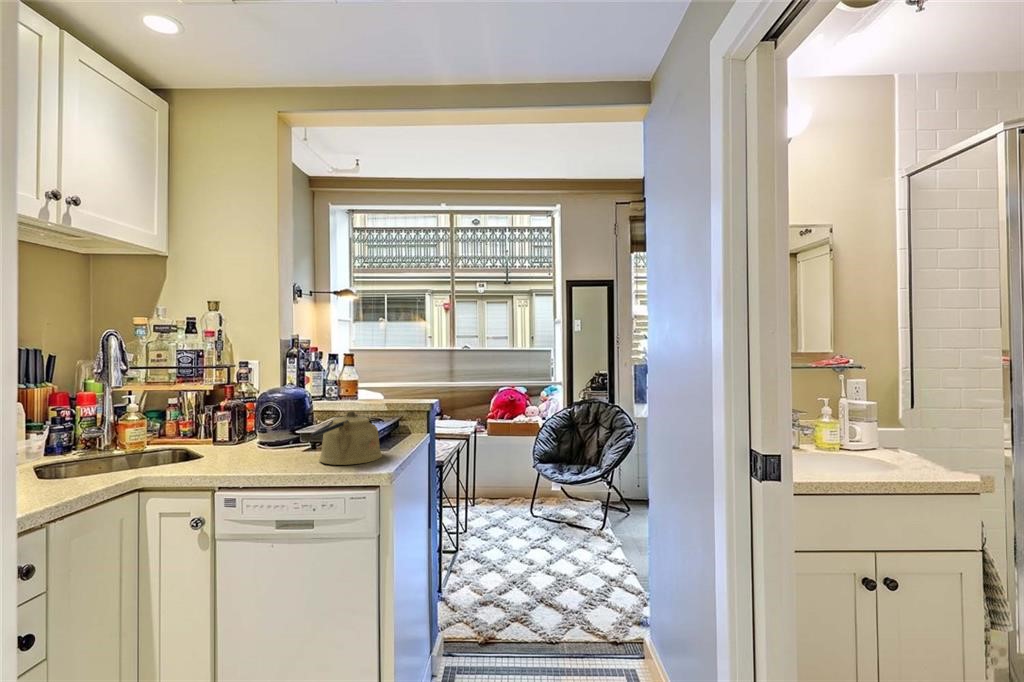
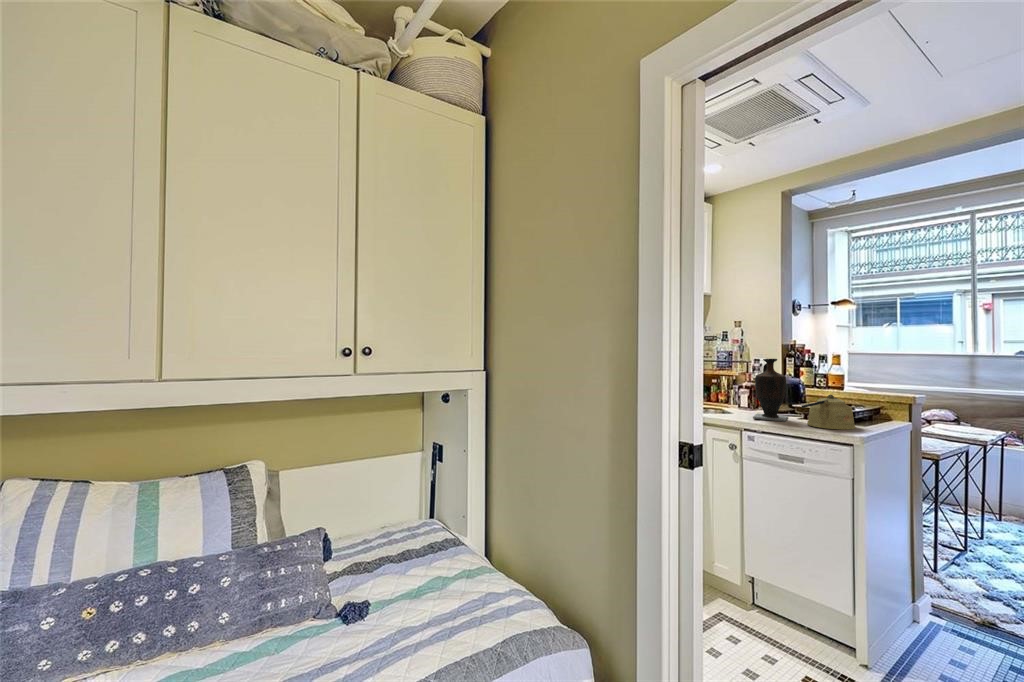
vase: none [233,359,290,465] -> present [753,359,788,422]

